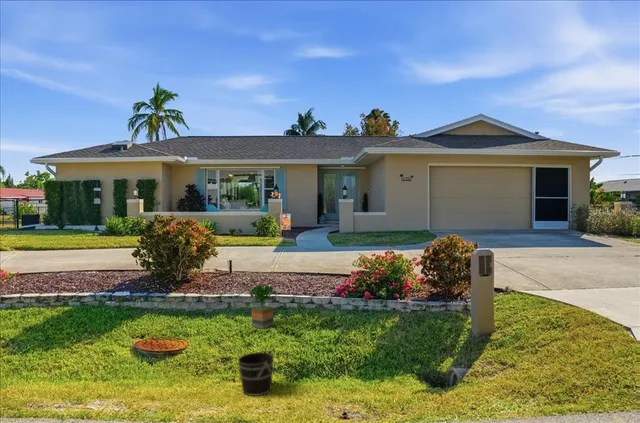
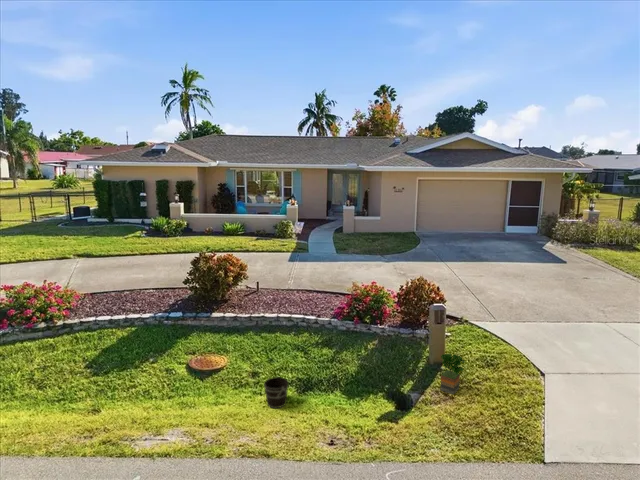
potted tree: present [250,285,276,329] -> present [441,354,465,394]

